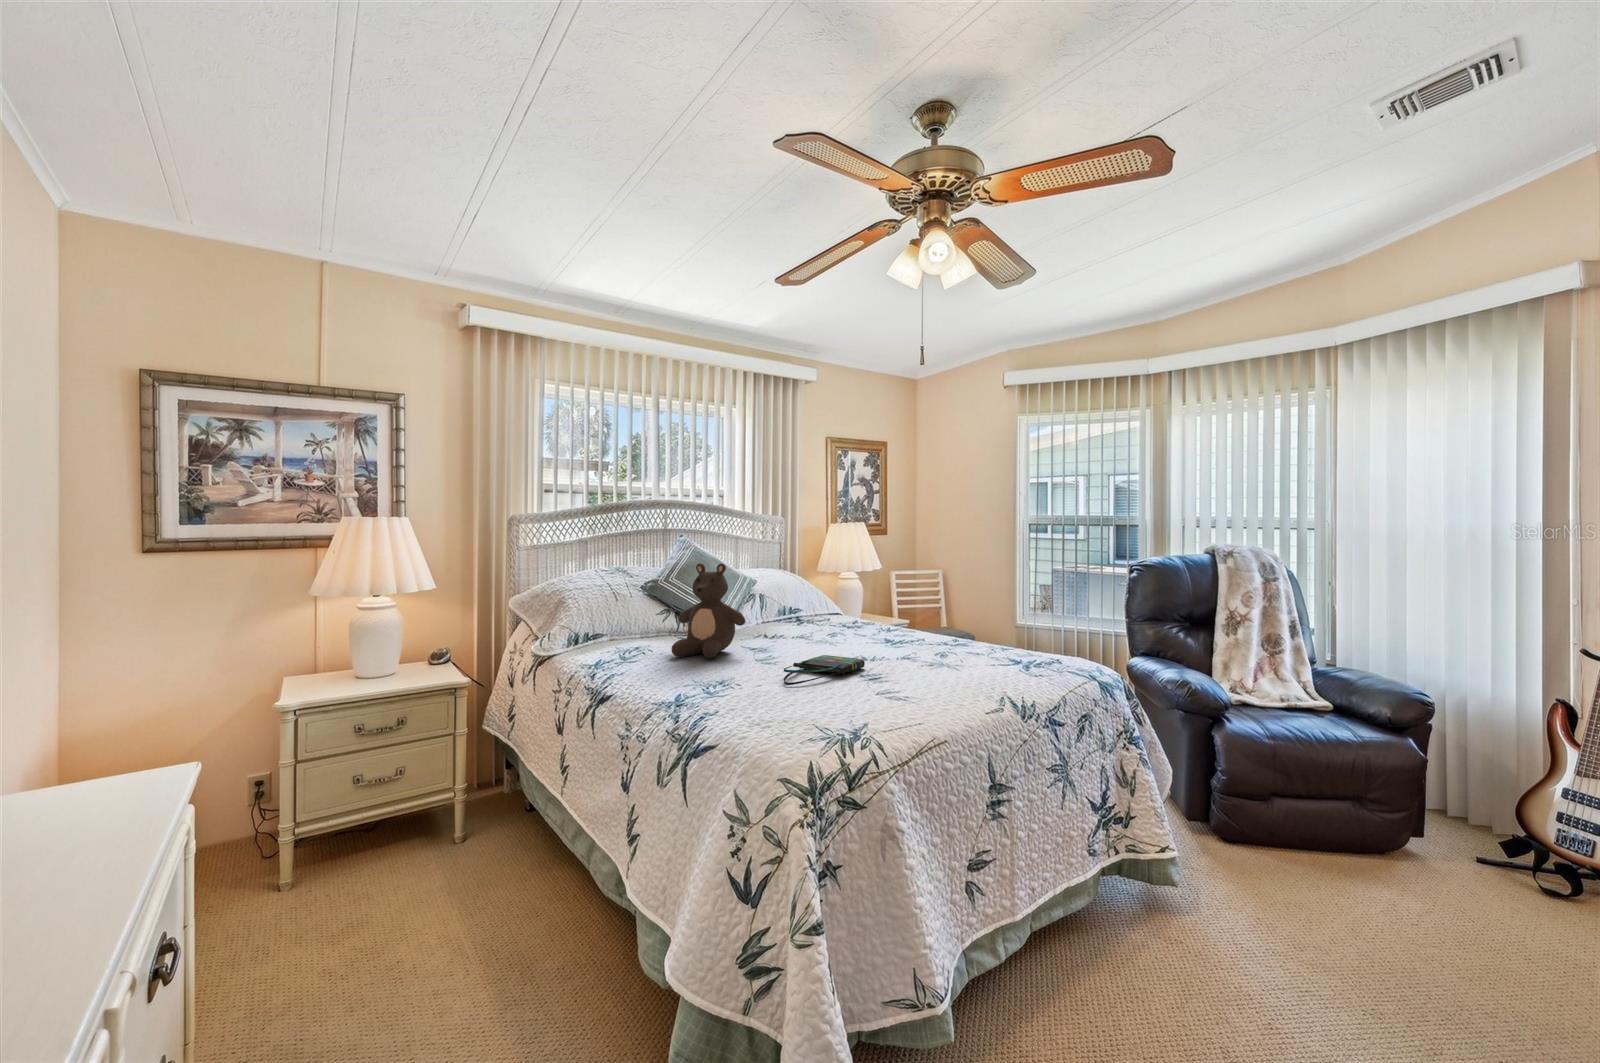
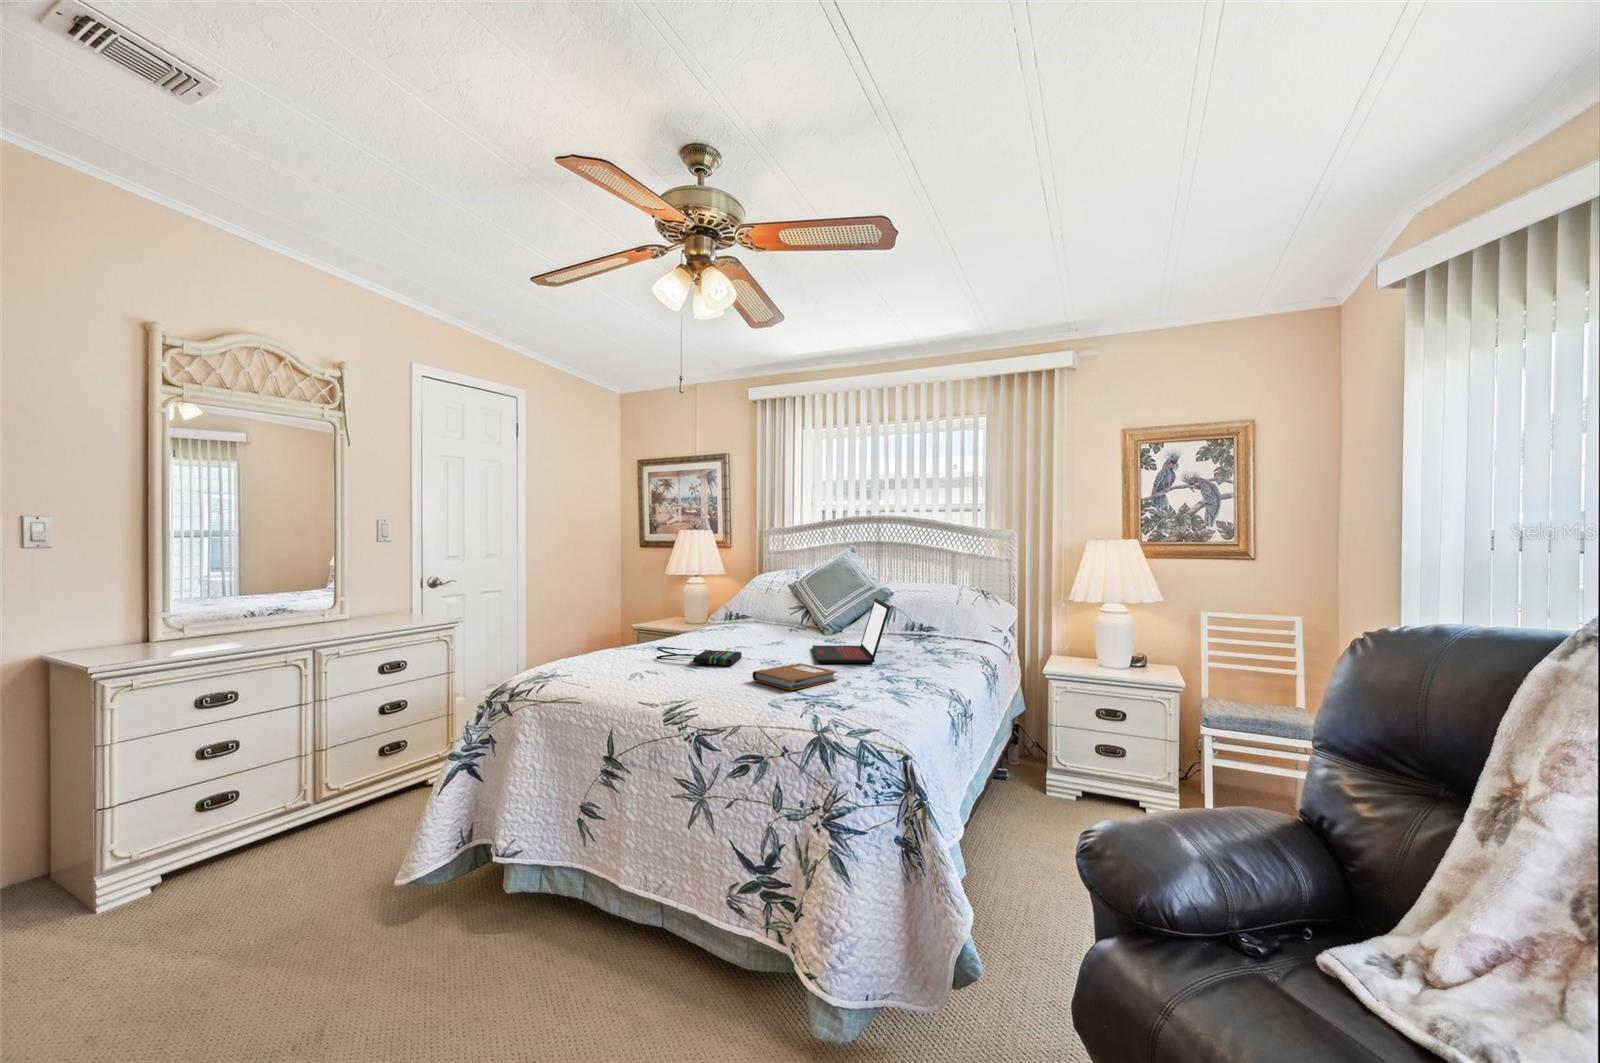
teddy bear: present [671,563,745,658] -> none [712,569,758,640]
laptop: none [803,582,898,646] -> present [812,598,890,663]
notebook: none [906,644,988,667] -> present [753,663,837,691]

